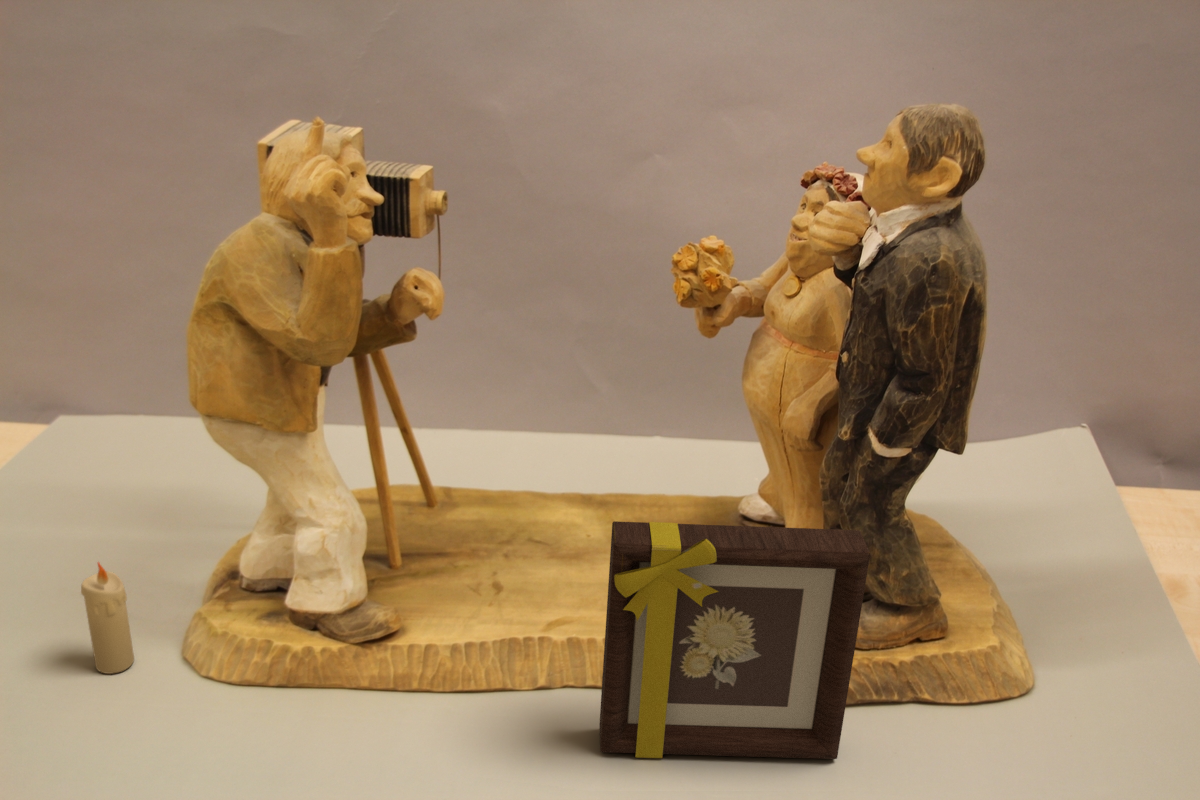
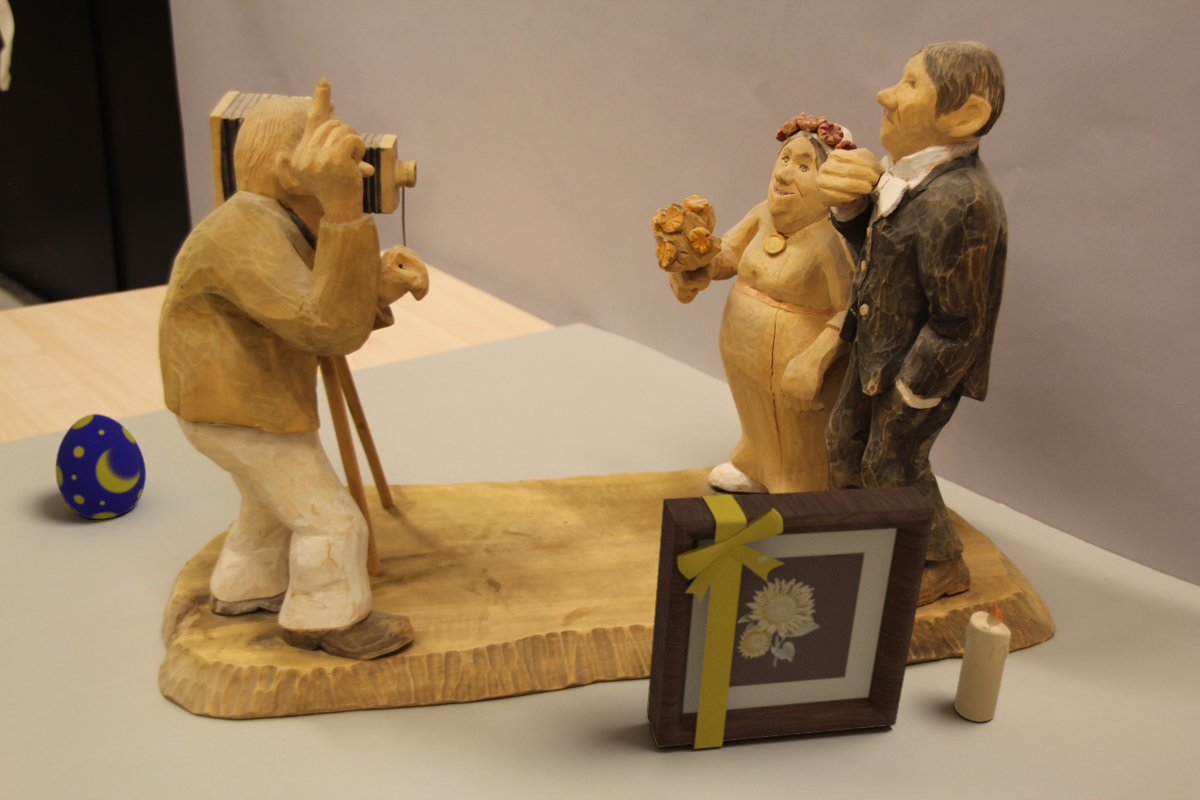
decorative egg: none [137,403,215,497] -> present [56,414,146,519]
candle: present [81,563,134,674] -> present [954,603,1011,722]

